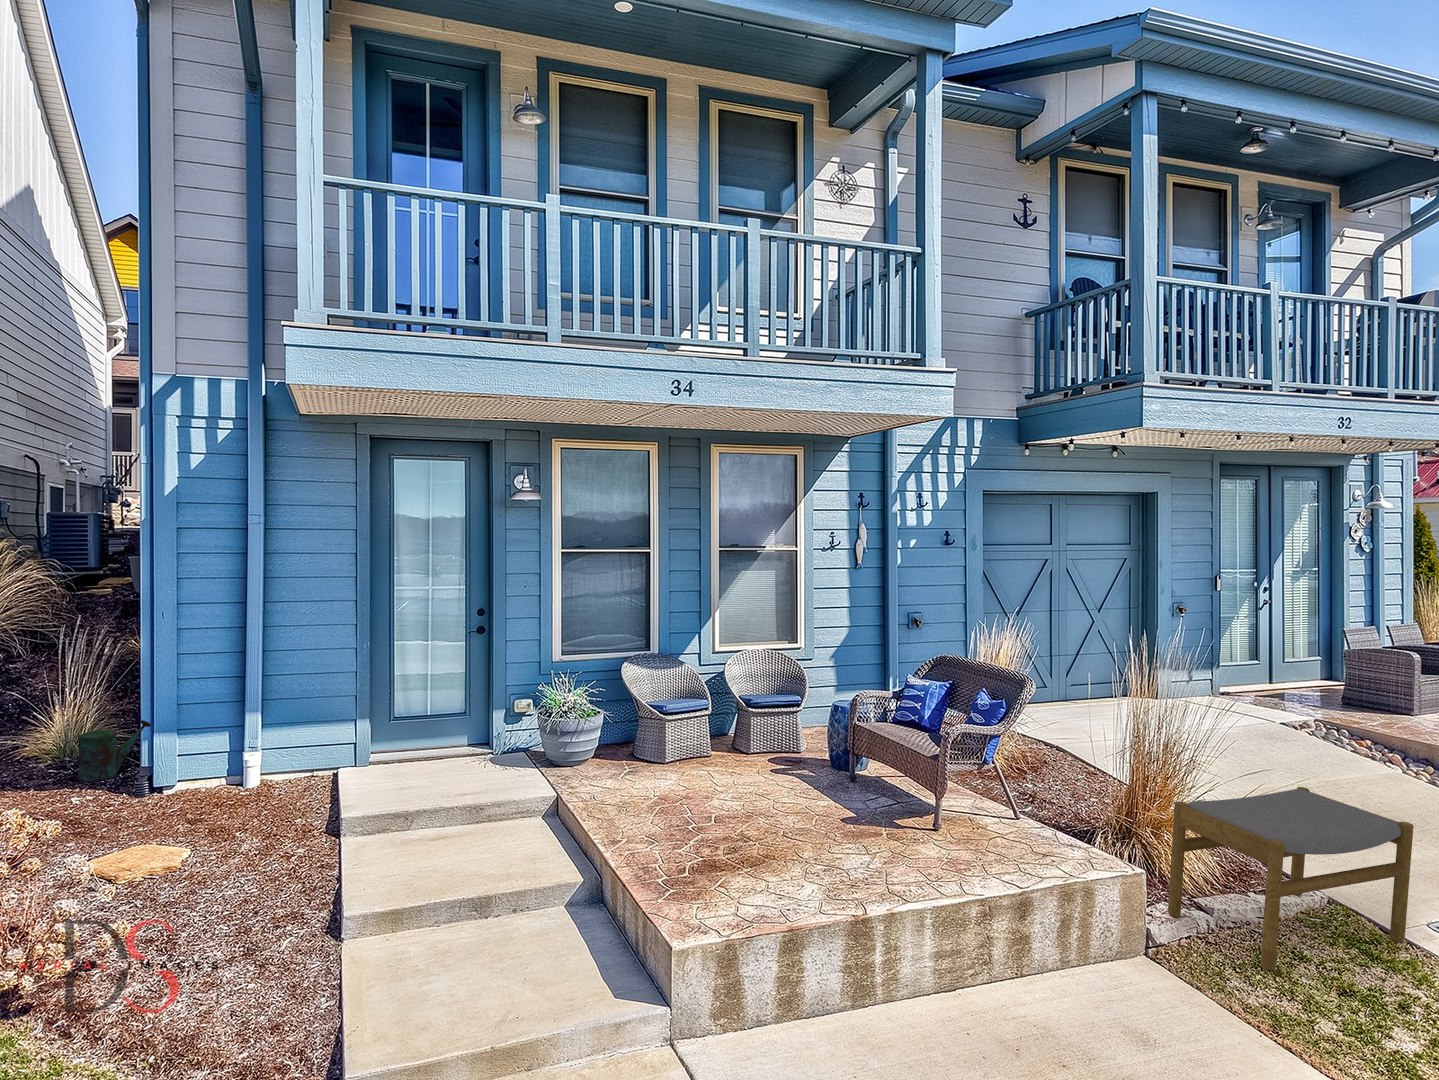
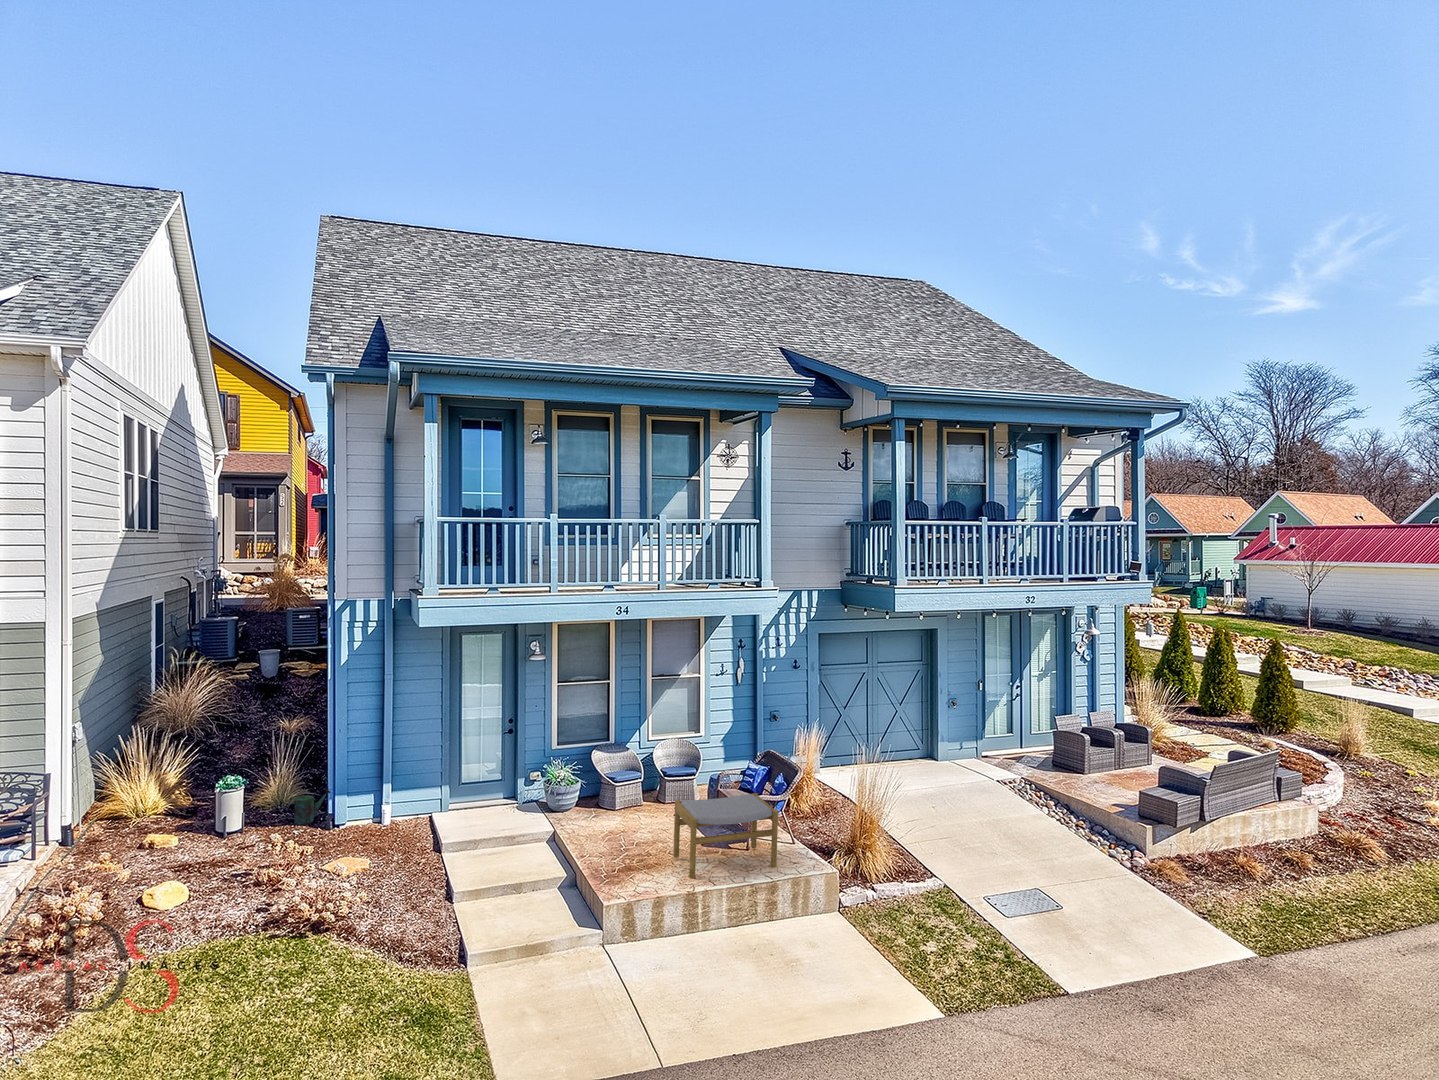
footstool: present [1168,787,1414,970] -> present [673,793,778,879]

